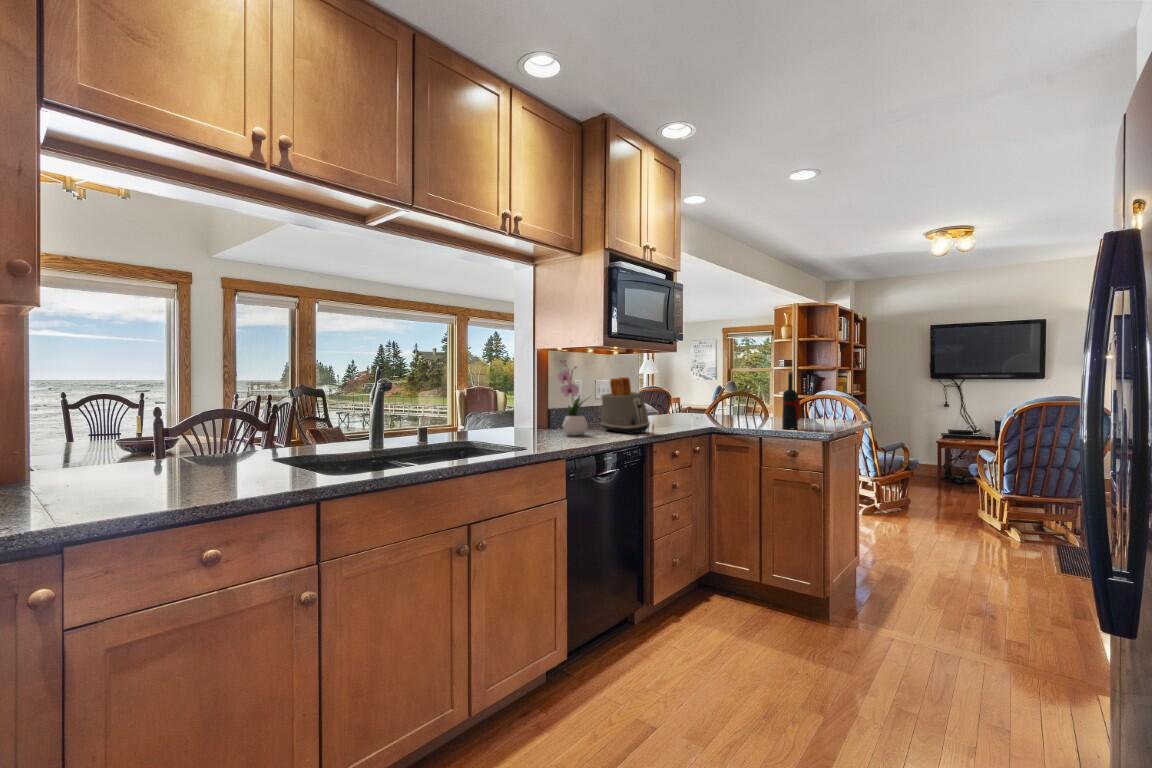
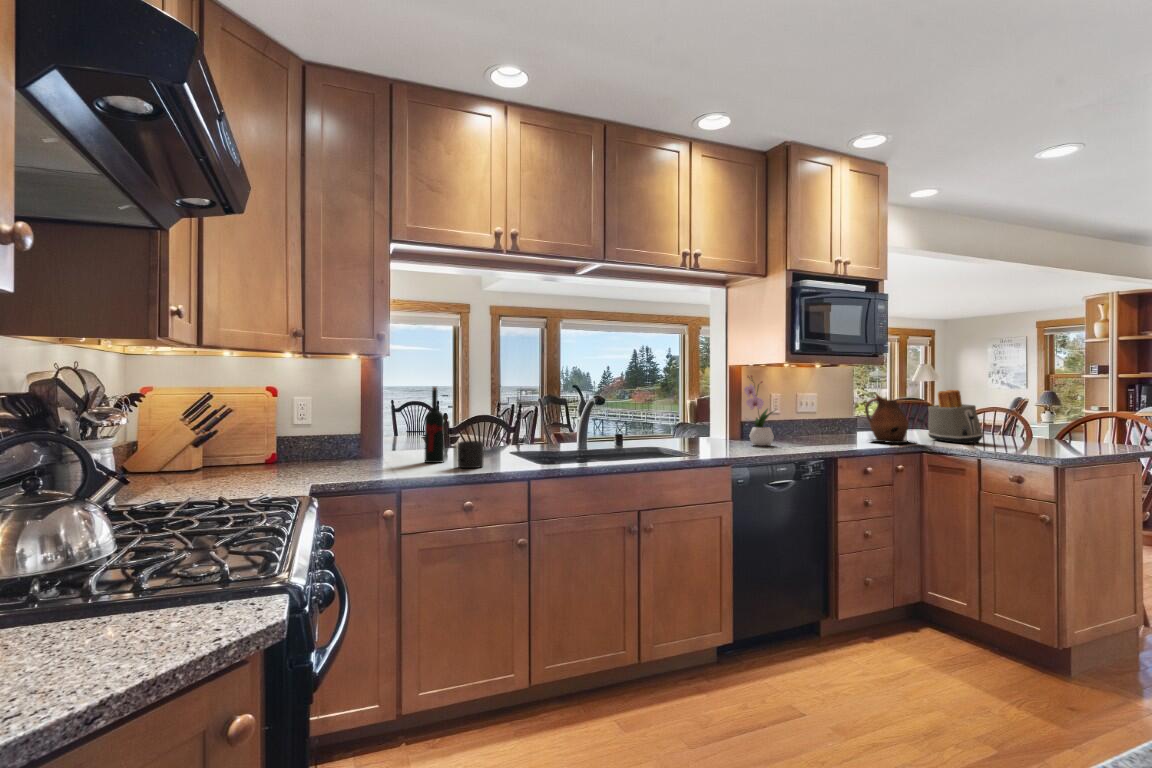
wine bottle: present [782,371,800,429] -> present [425,387,444,463]
toaster: present [601,377,650,433] -> present [928,390,983,443]
ceramic pitcher: none [662,381,705,429] -> present [865,394,908,443]
mug: none [187,447,235,491] -> present [458,441,484,468]

